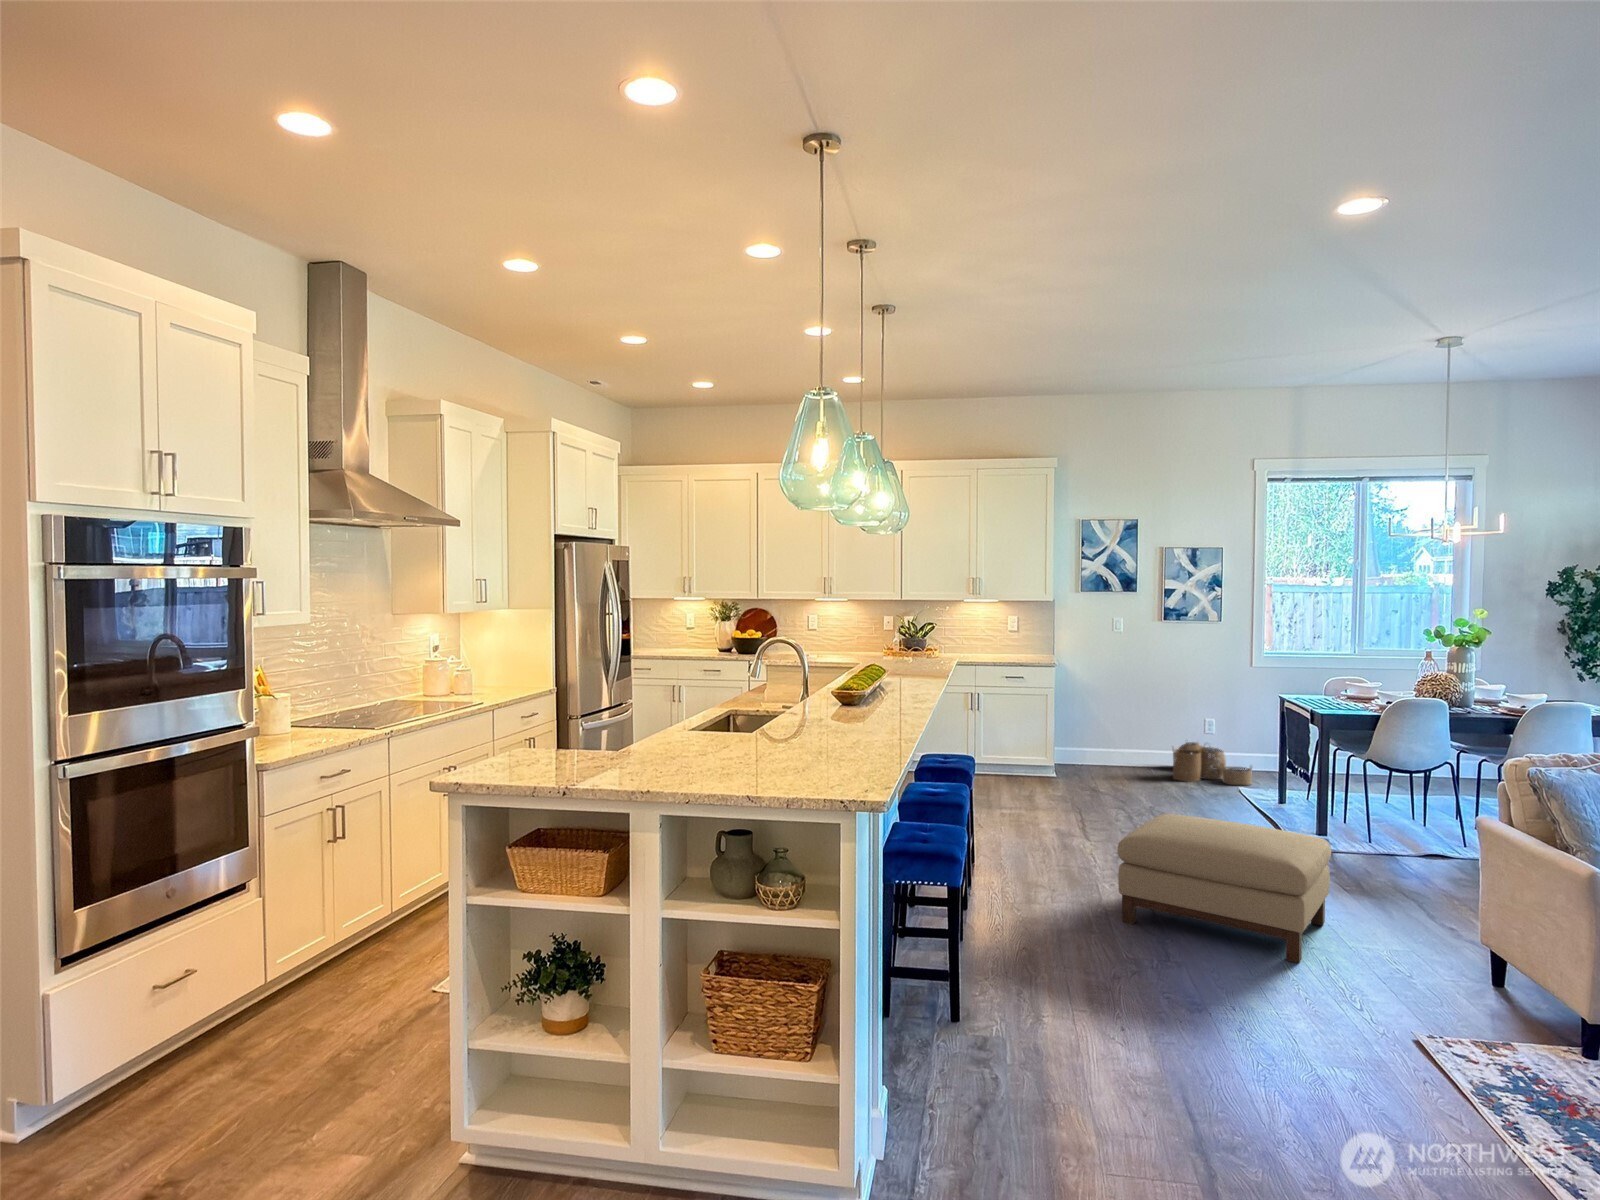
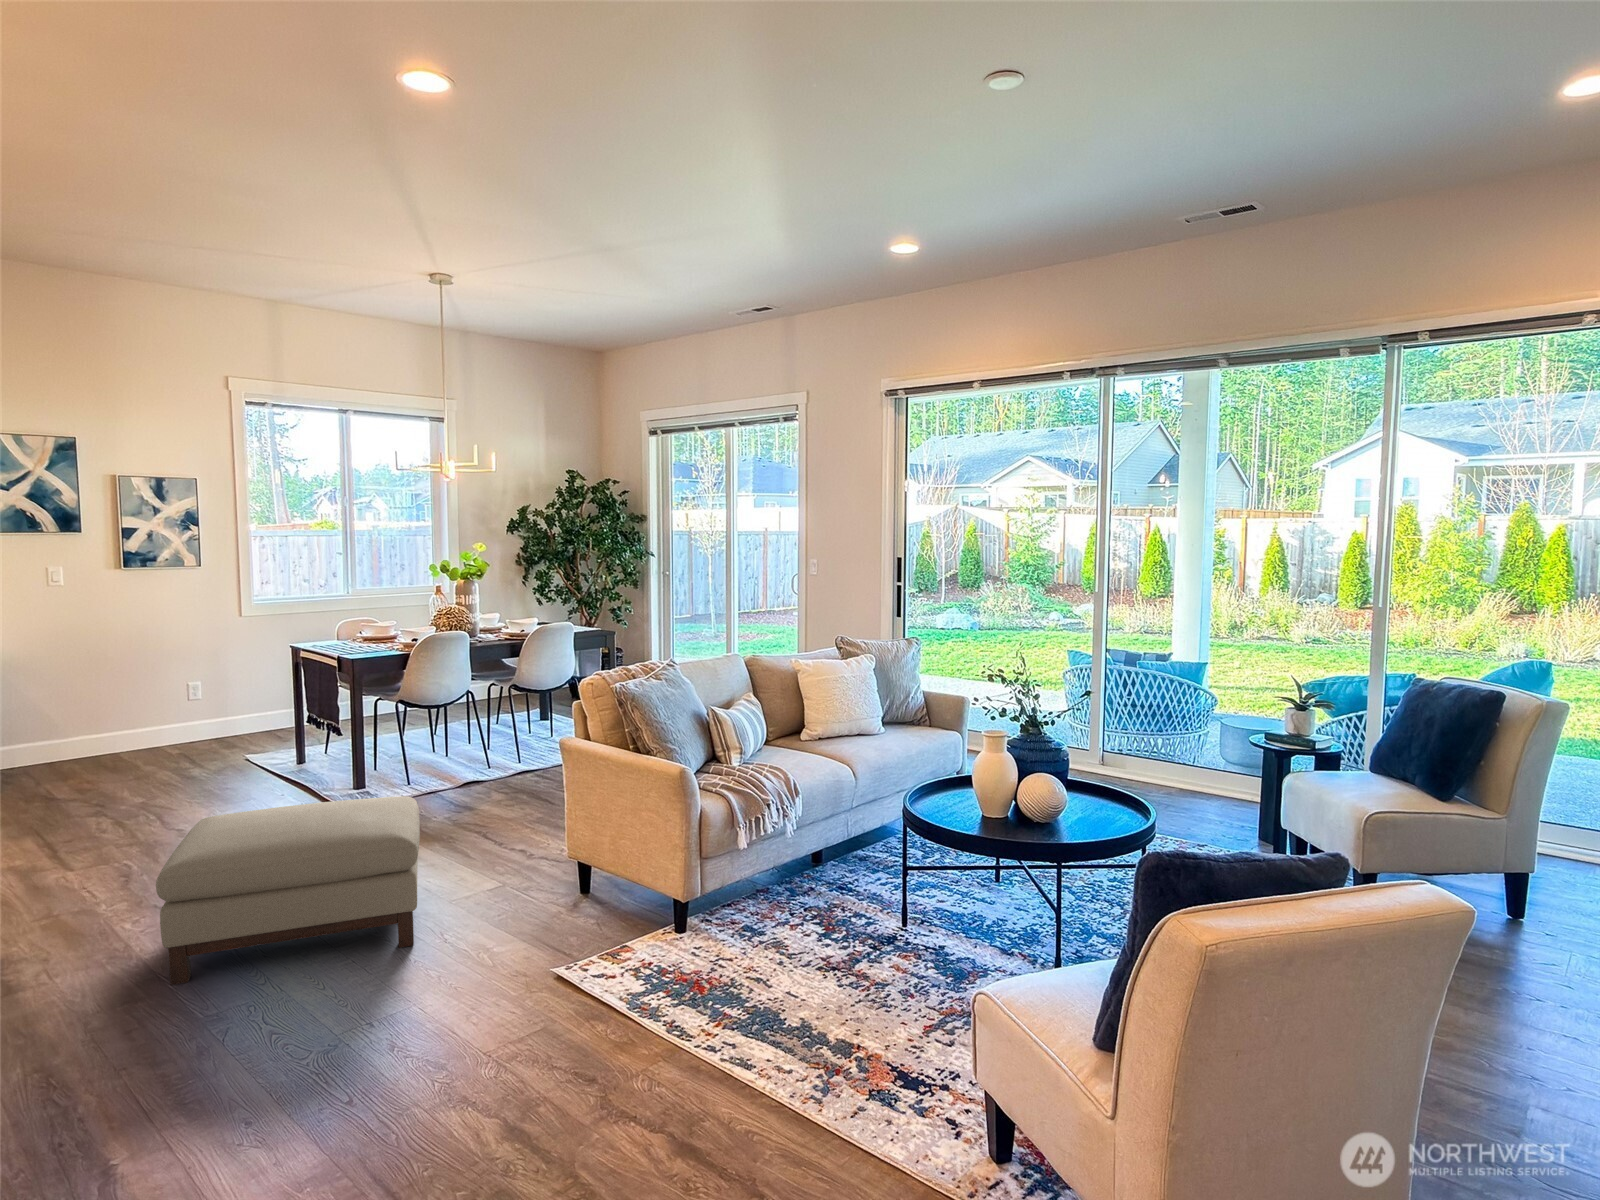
woven basket: present [1173,742,1252,785] -> none [152,713,259,767]

